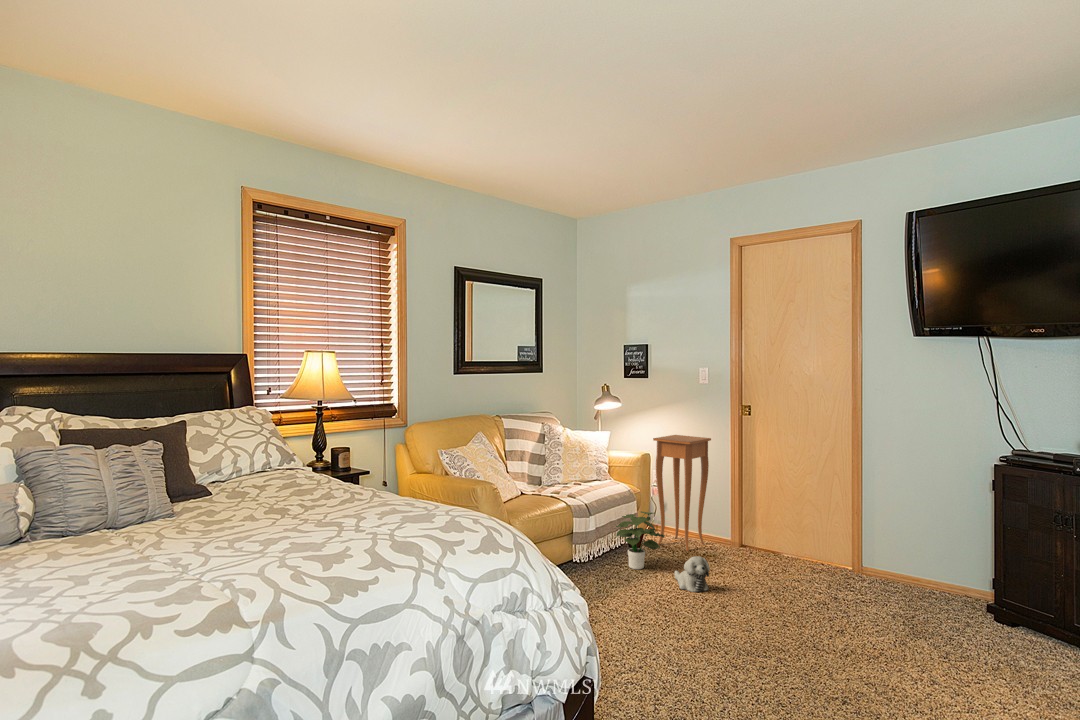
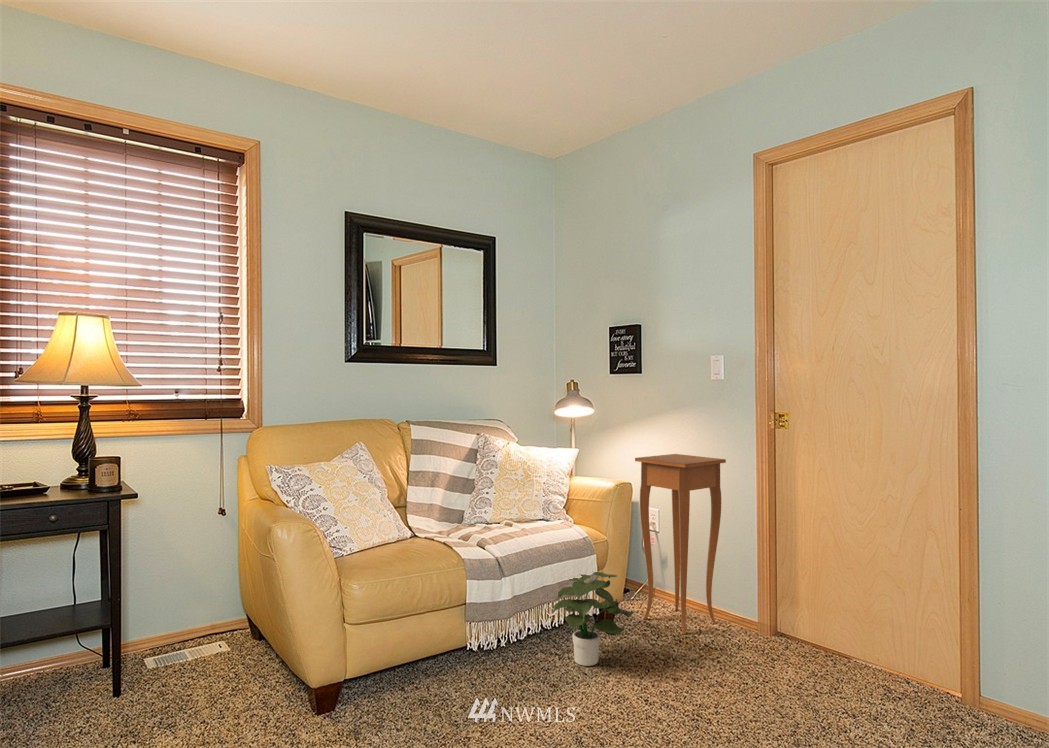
plush toy: present [675,556,710,592] -> none [635,659,689,725]

